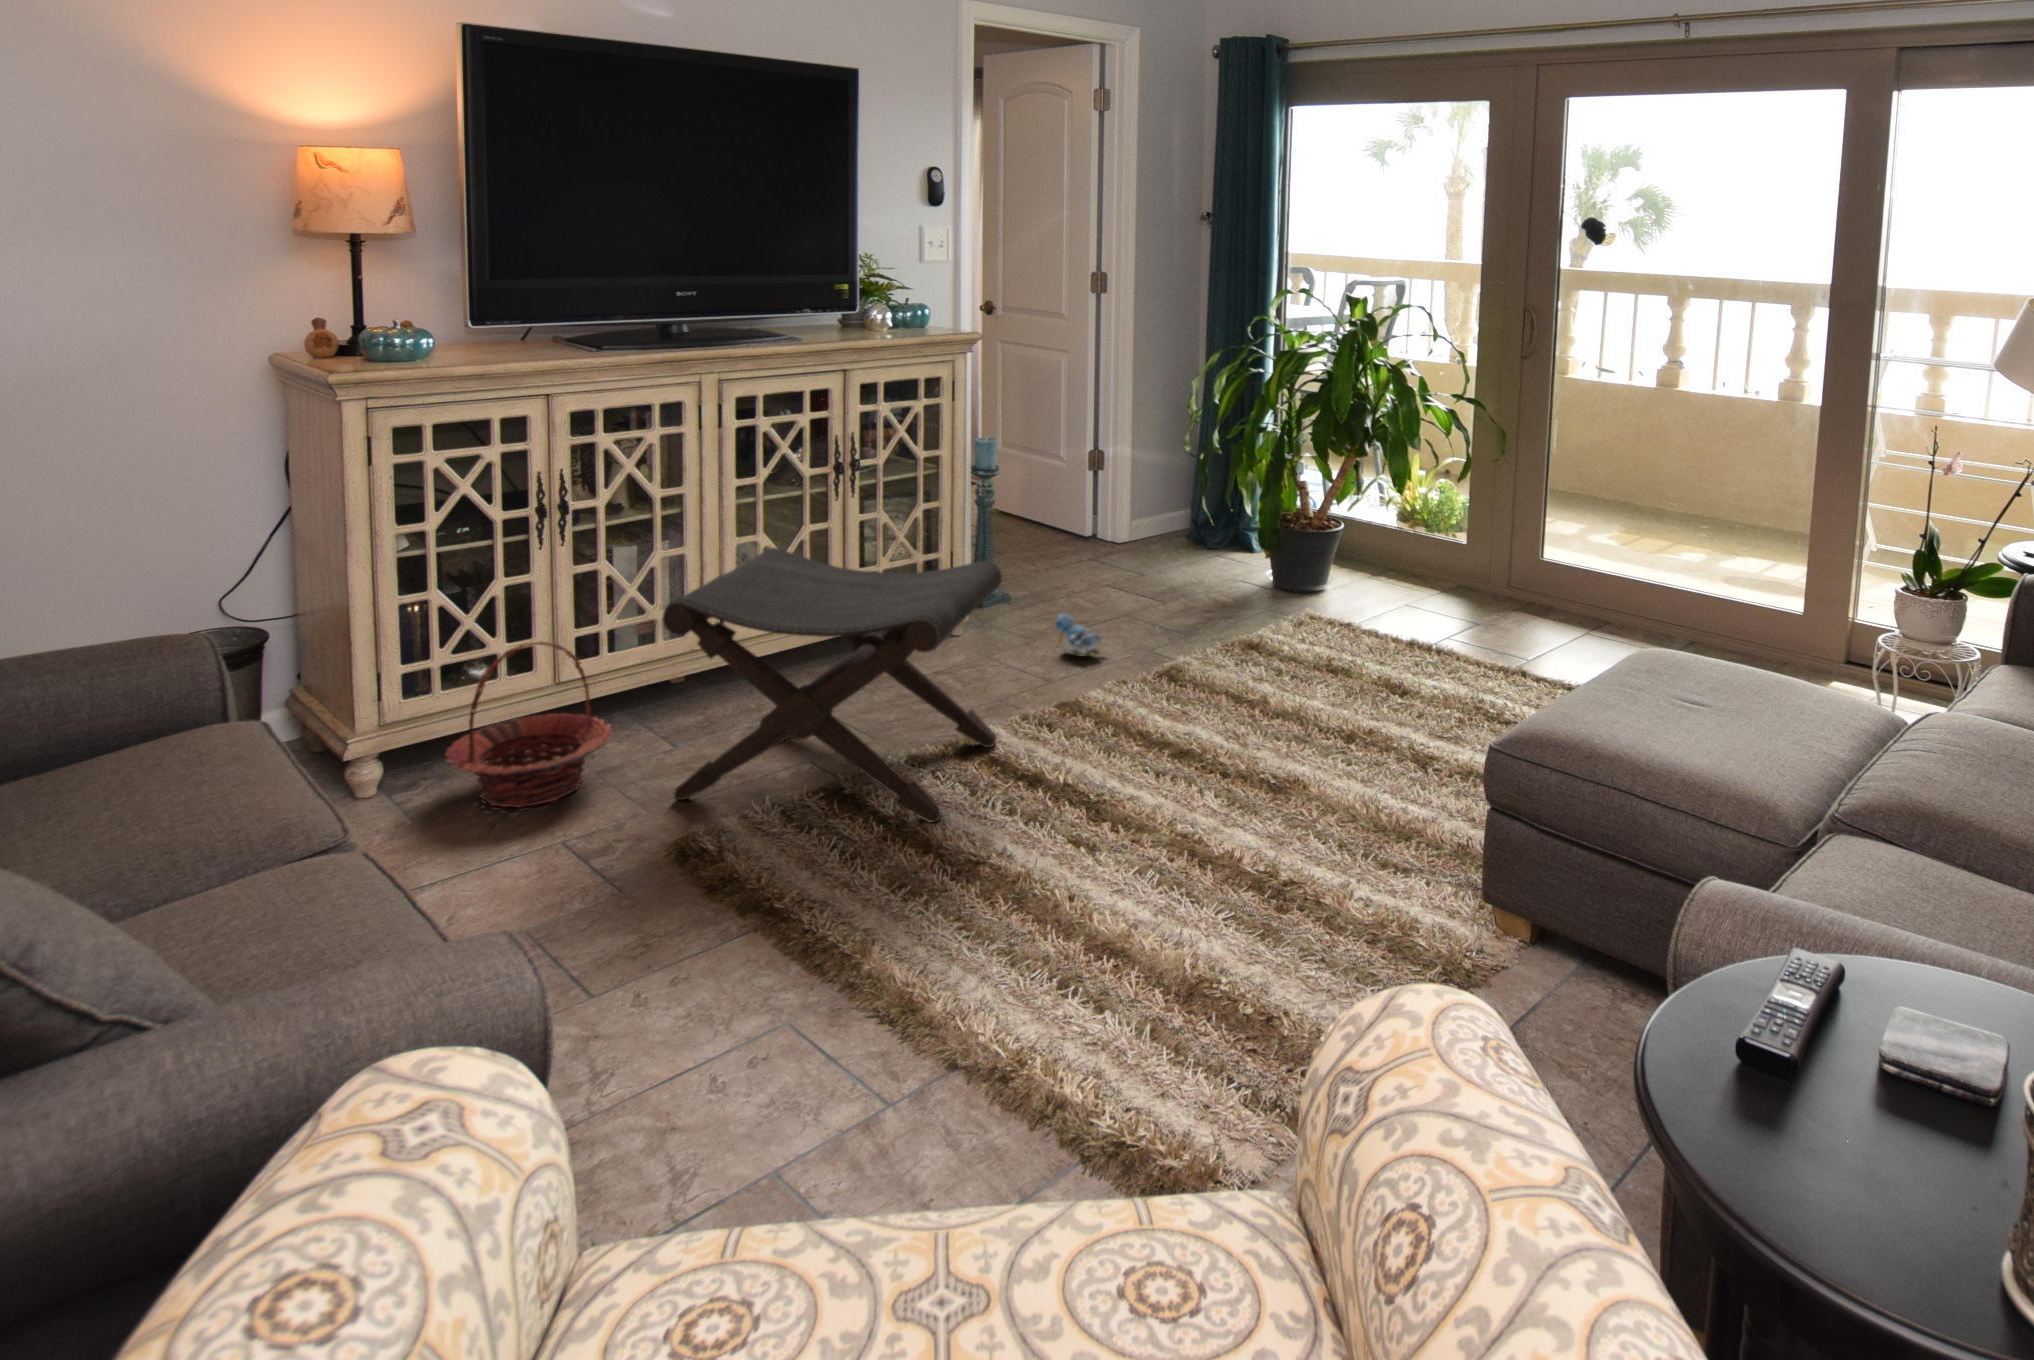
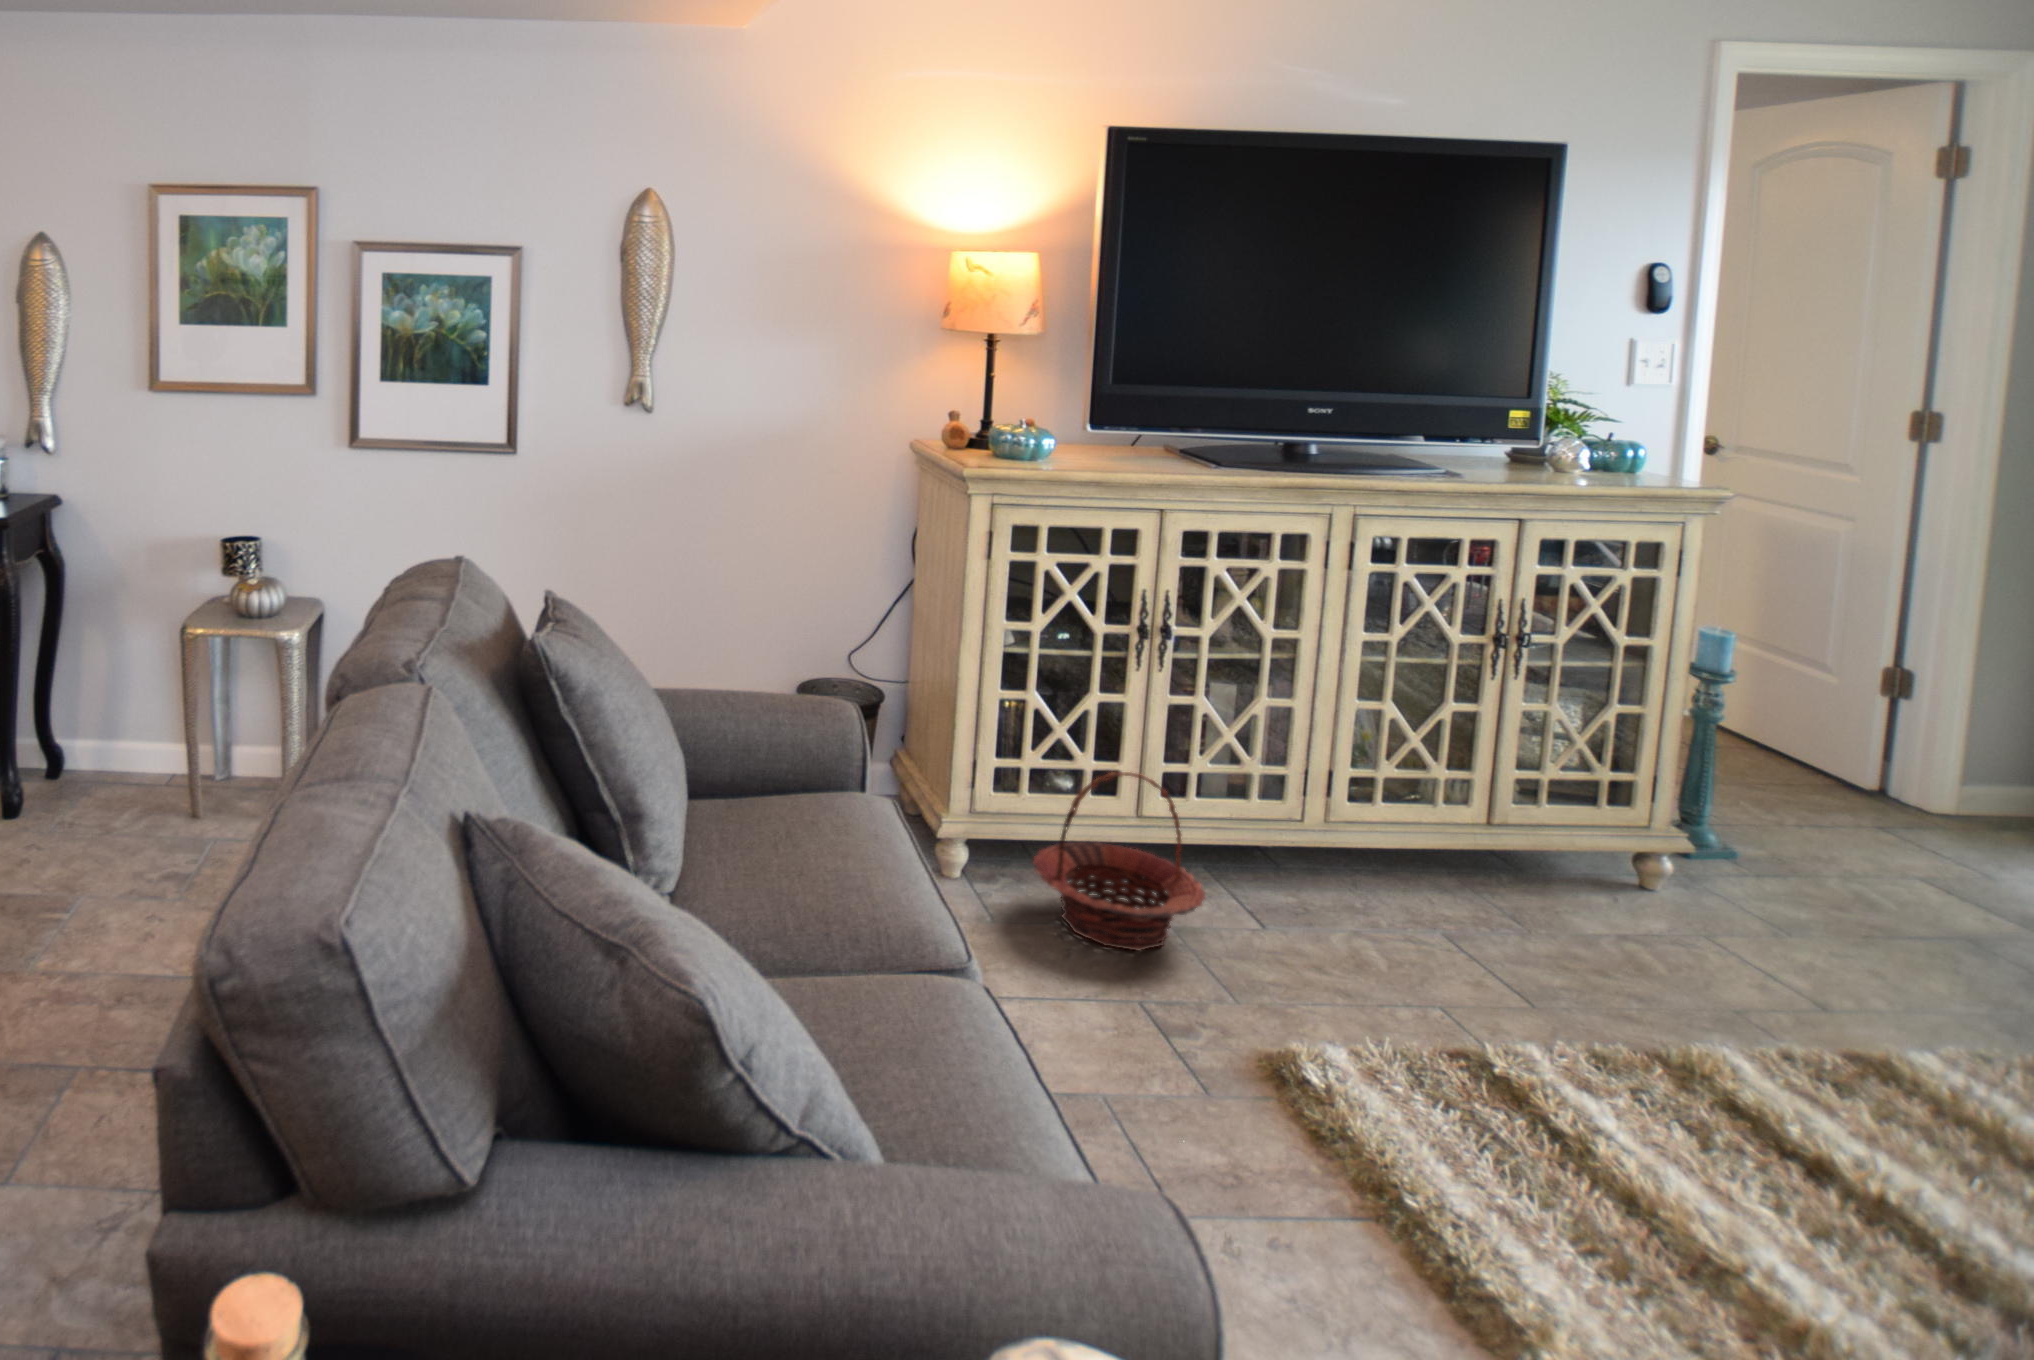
footstool: present [663,548,1002,822] -> none [1278,729,1798,1188]
plush toy: present [1056,614,1105,656] -> none [1851,919,1957,1004]

